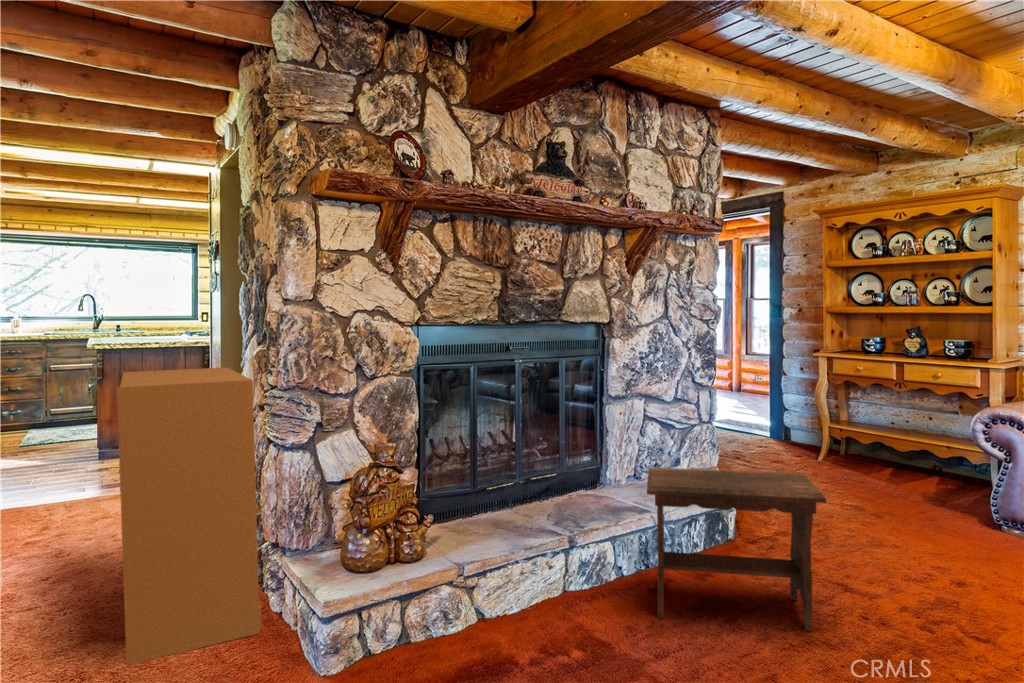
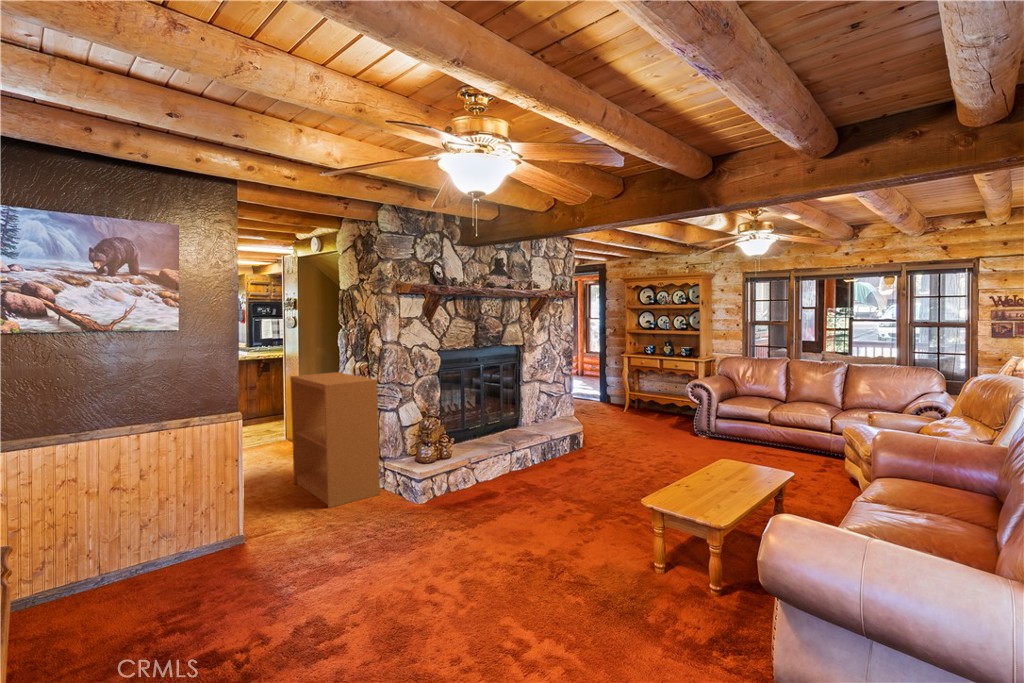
footstool: present [647,468,827,631] -> none [546,414,619,477]

